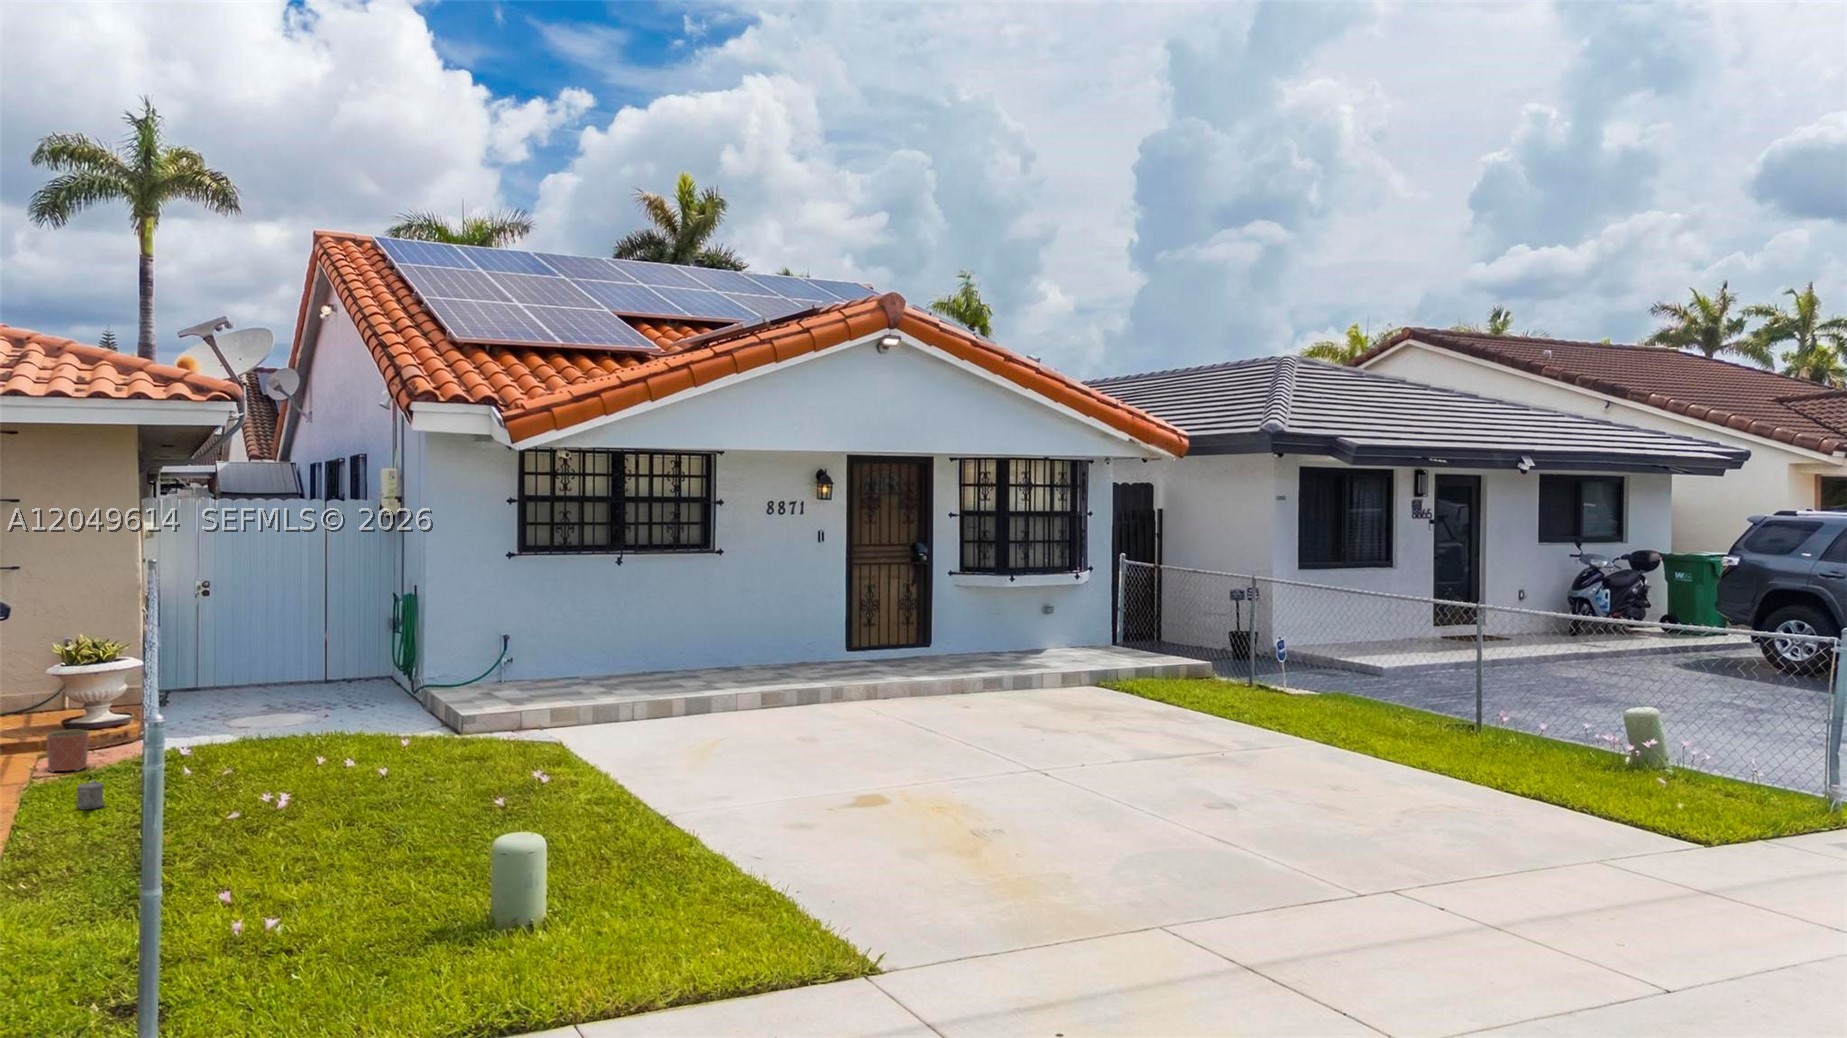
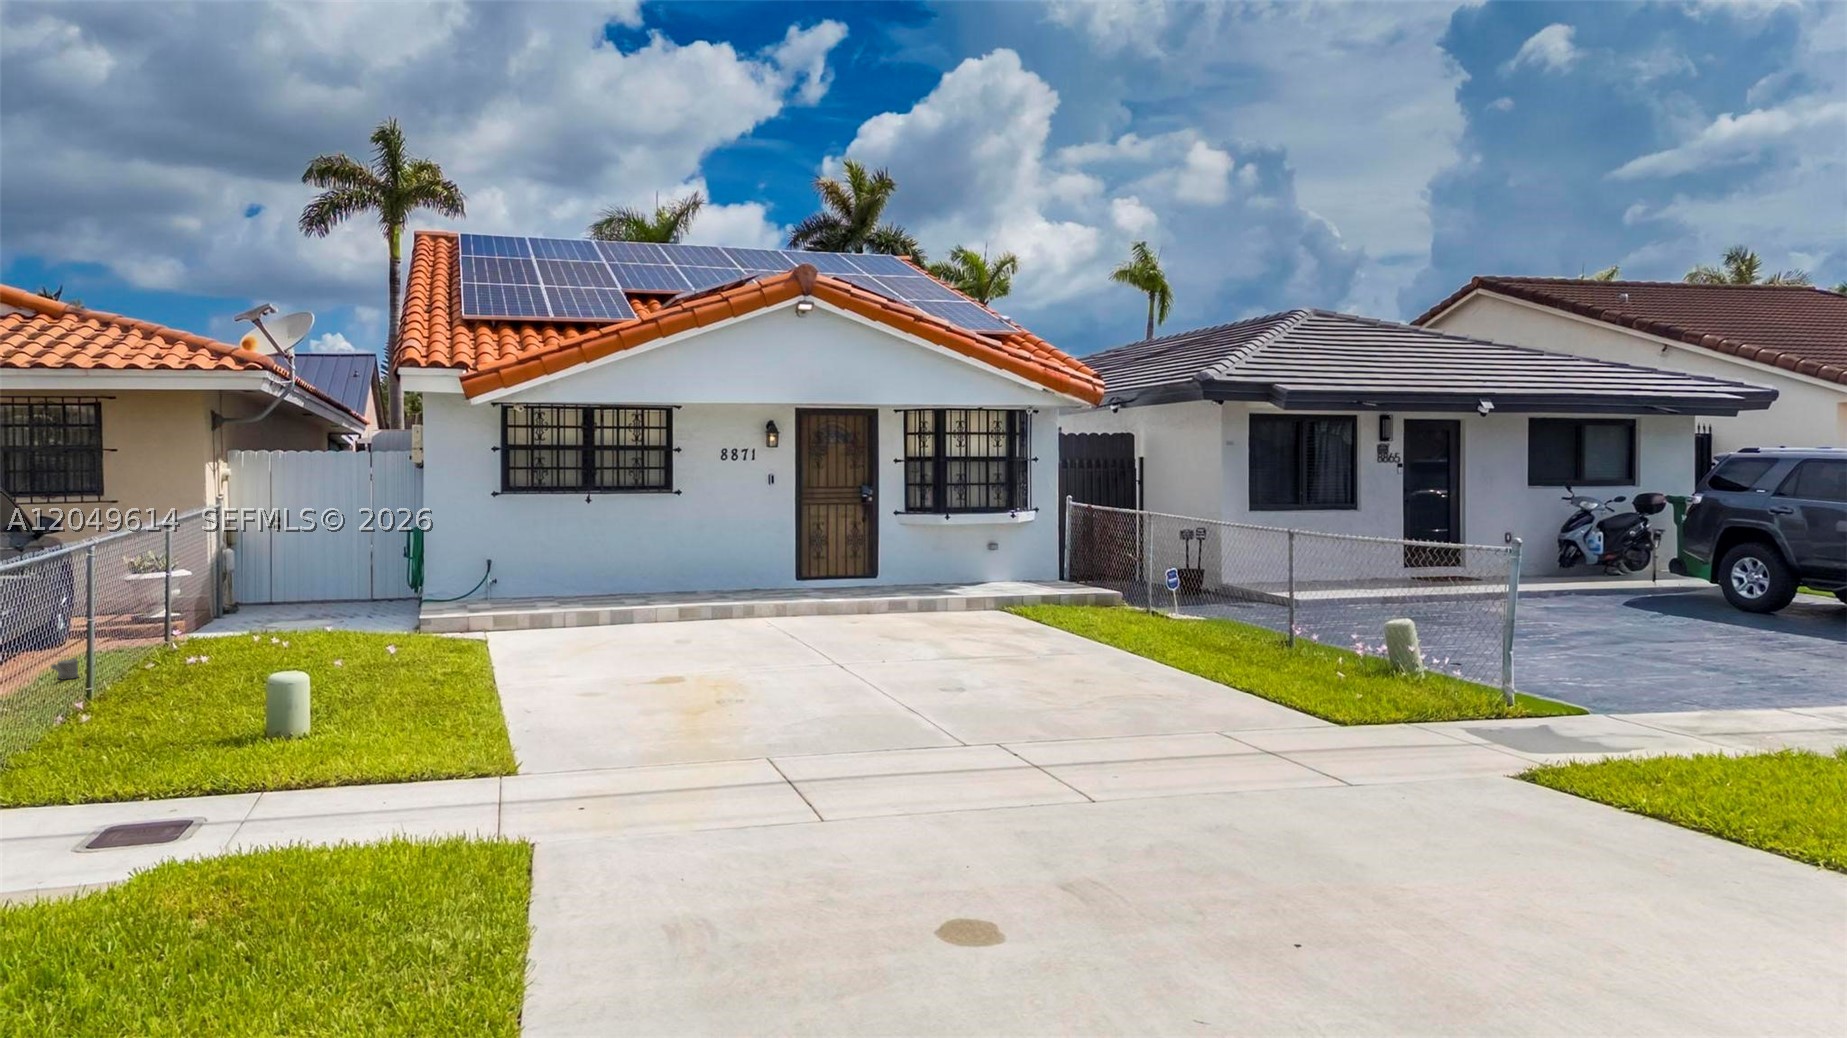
planter: present [46,730,89,772] -> none [72,623,105,654]

